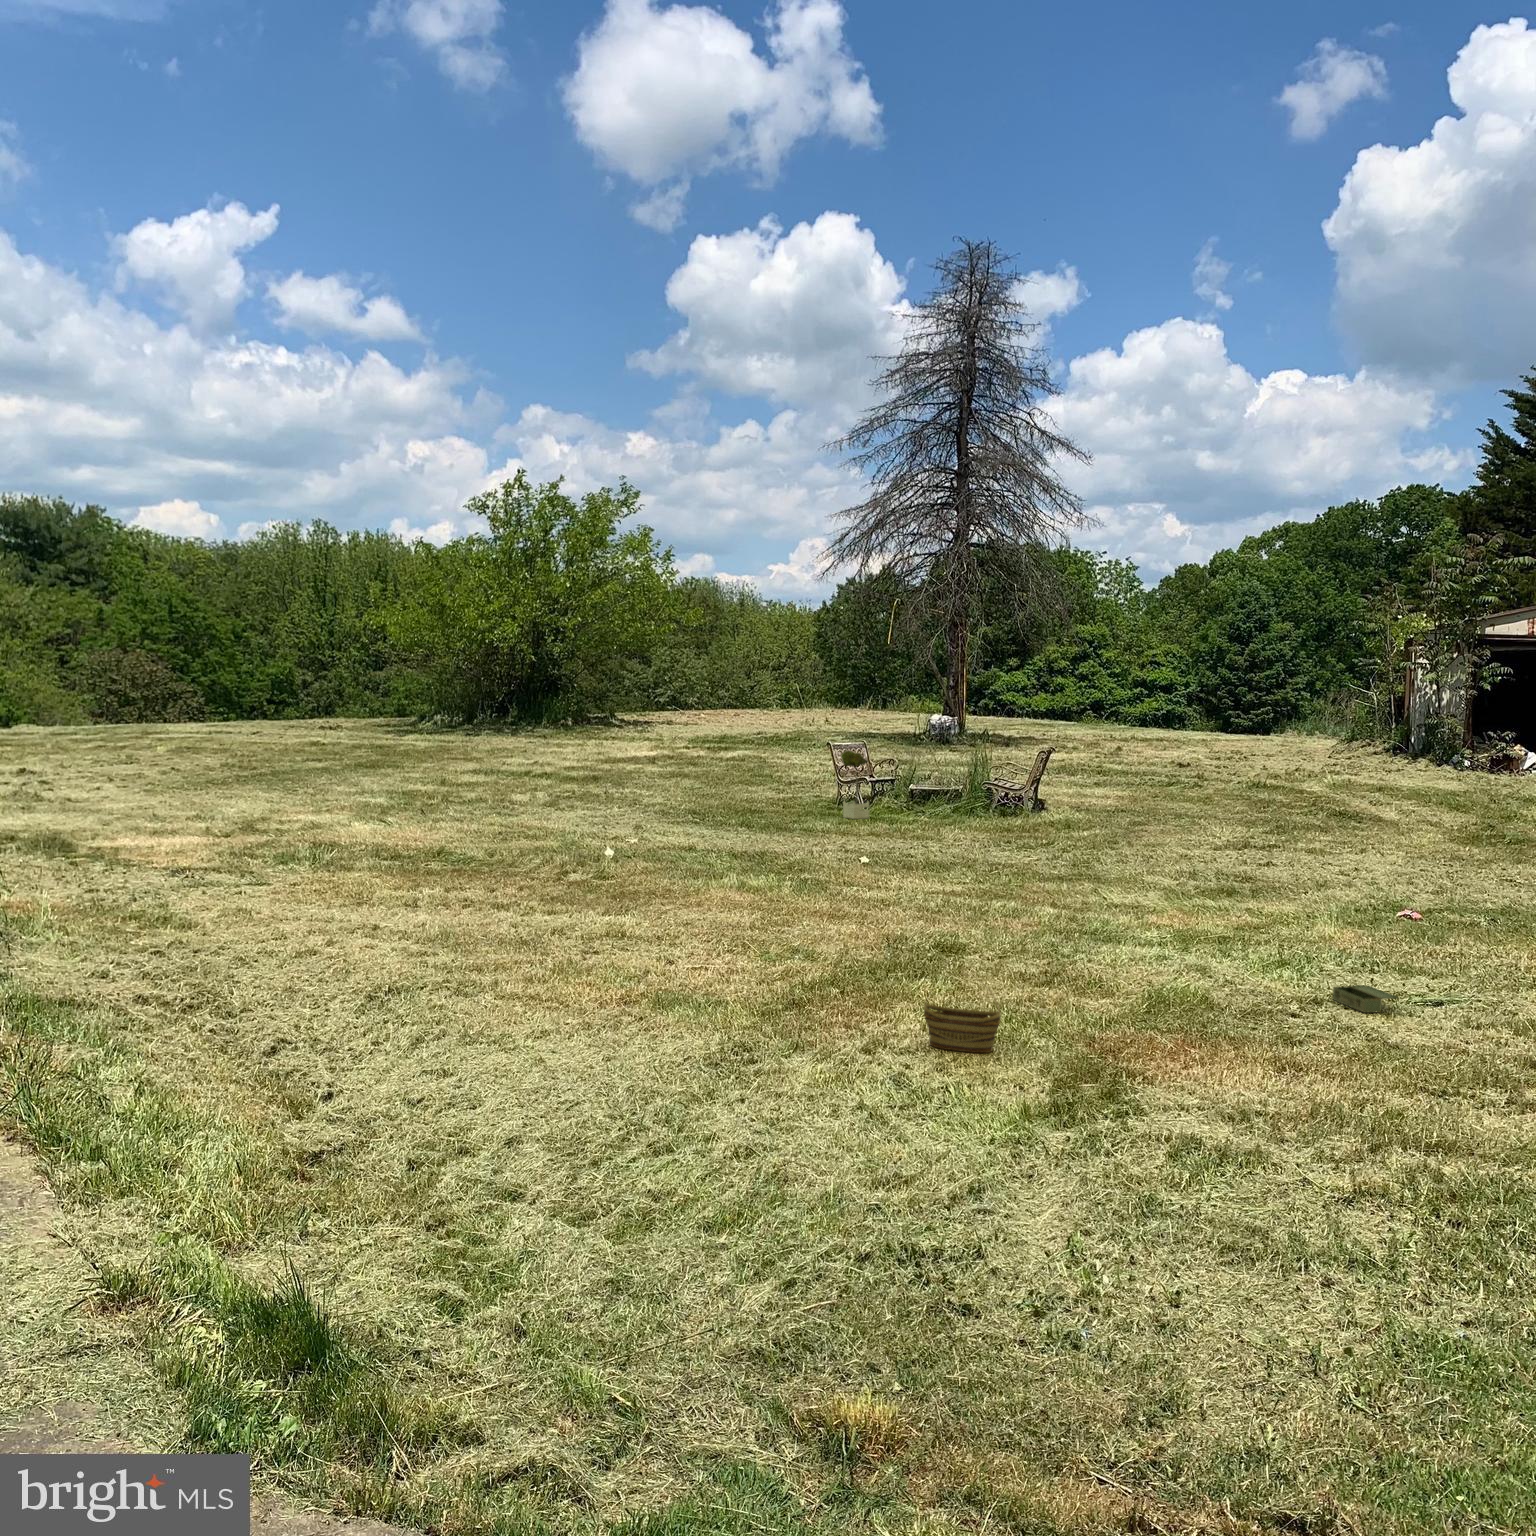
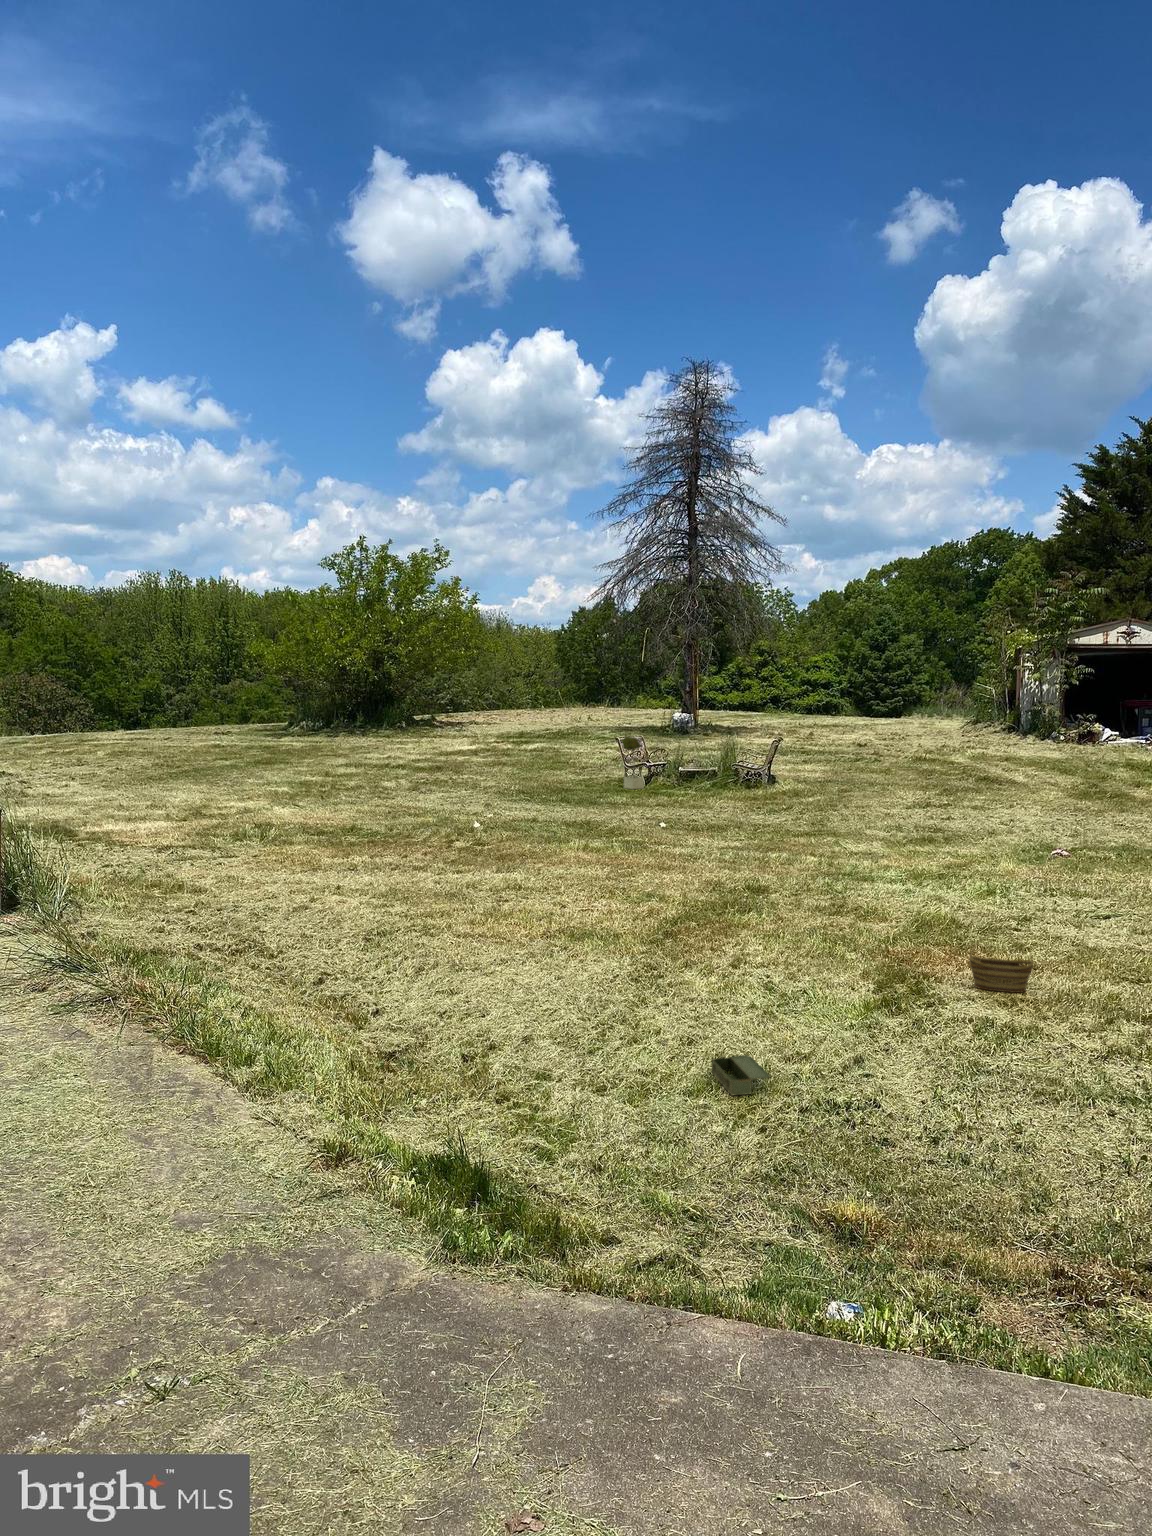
basket: present [924,975,1001,1053] -> present [969,938,1033,993]
toolbox: present [1333,985,1399,1013] -> present [712,1055,770,1096]

